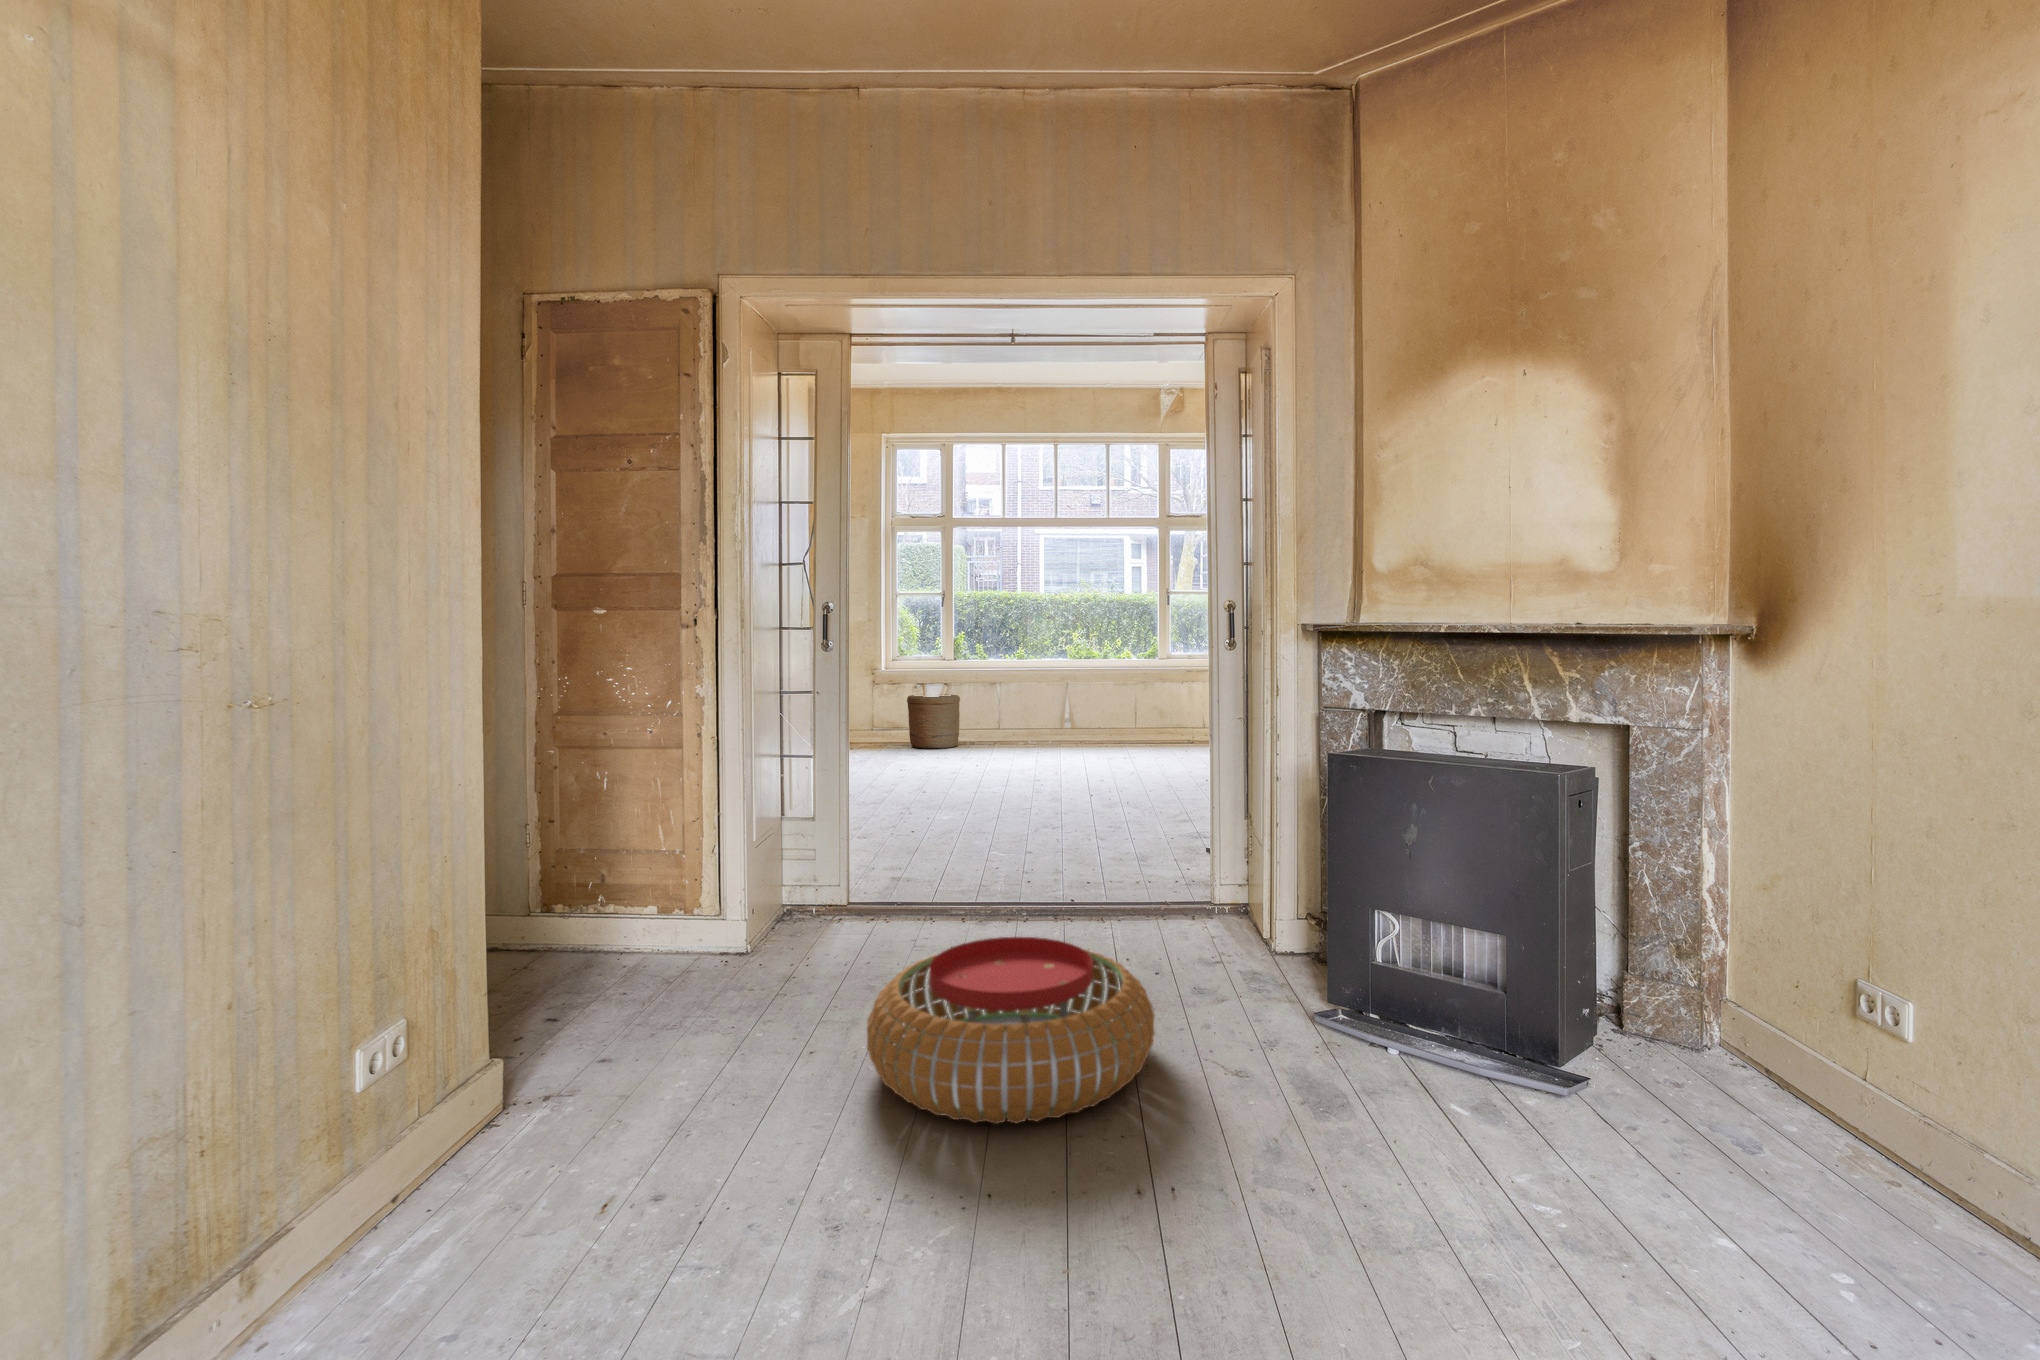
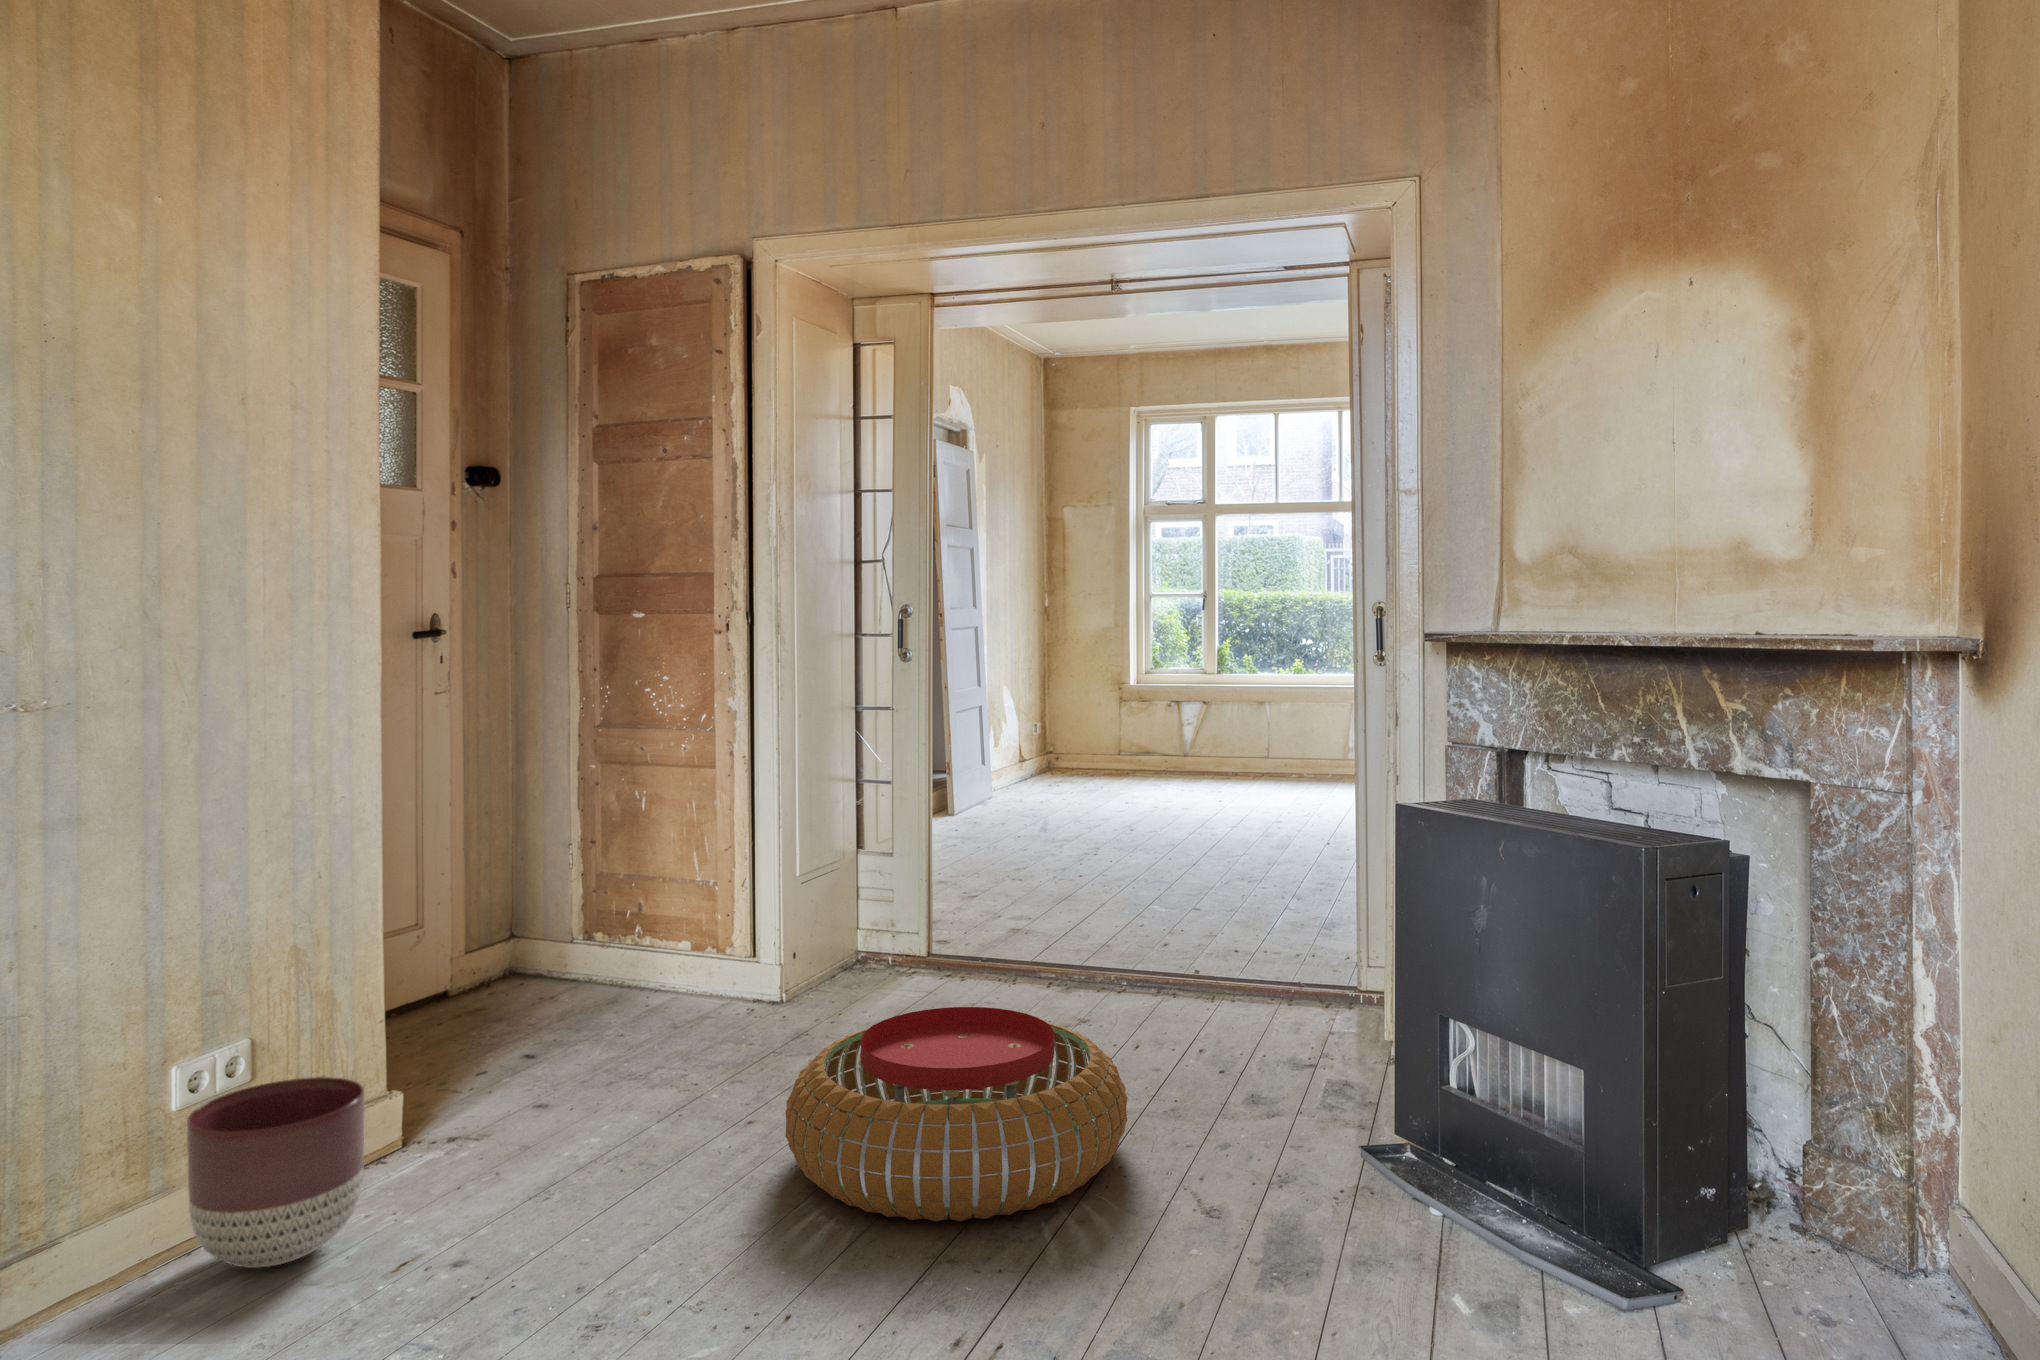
woven basket: present [907,694,960,749] -> none [1119,714,1185,782]
planter: none [301,1071,490,1281] -> present [187,1077,365,1268]

